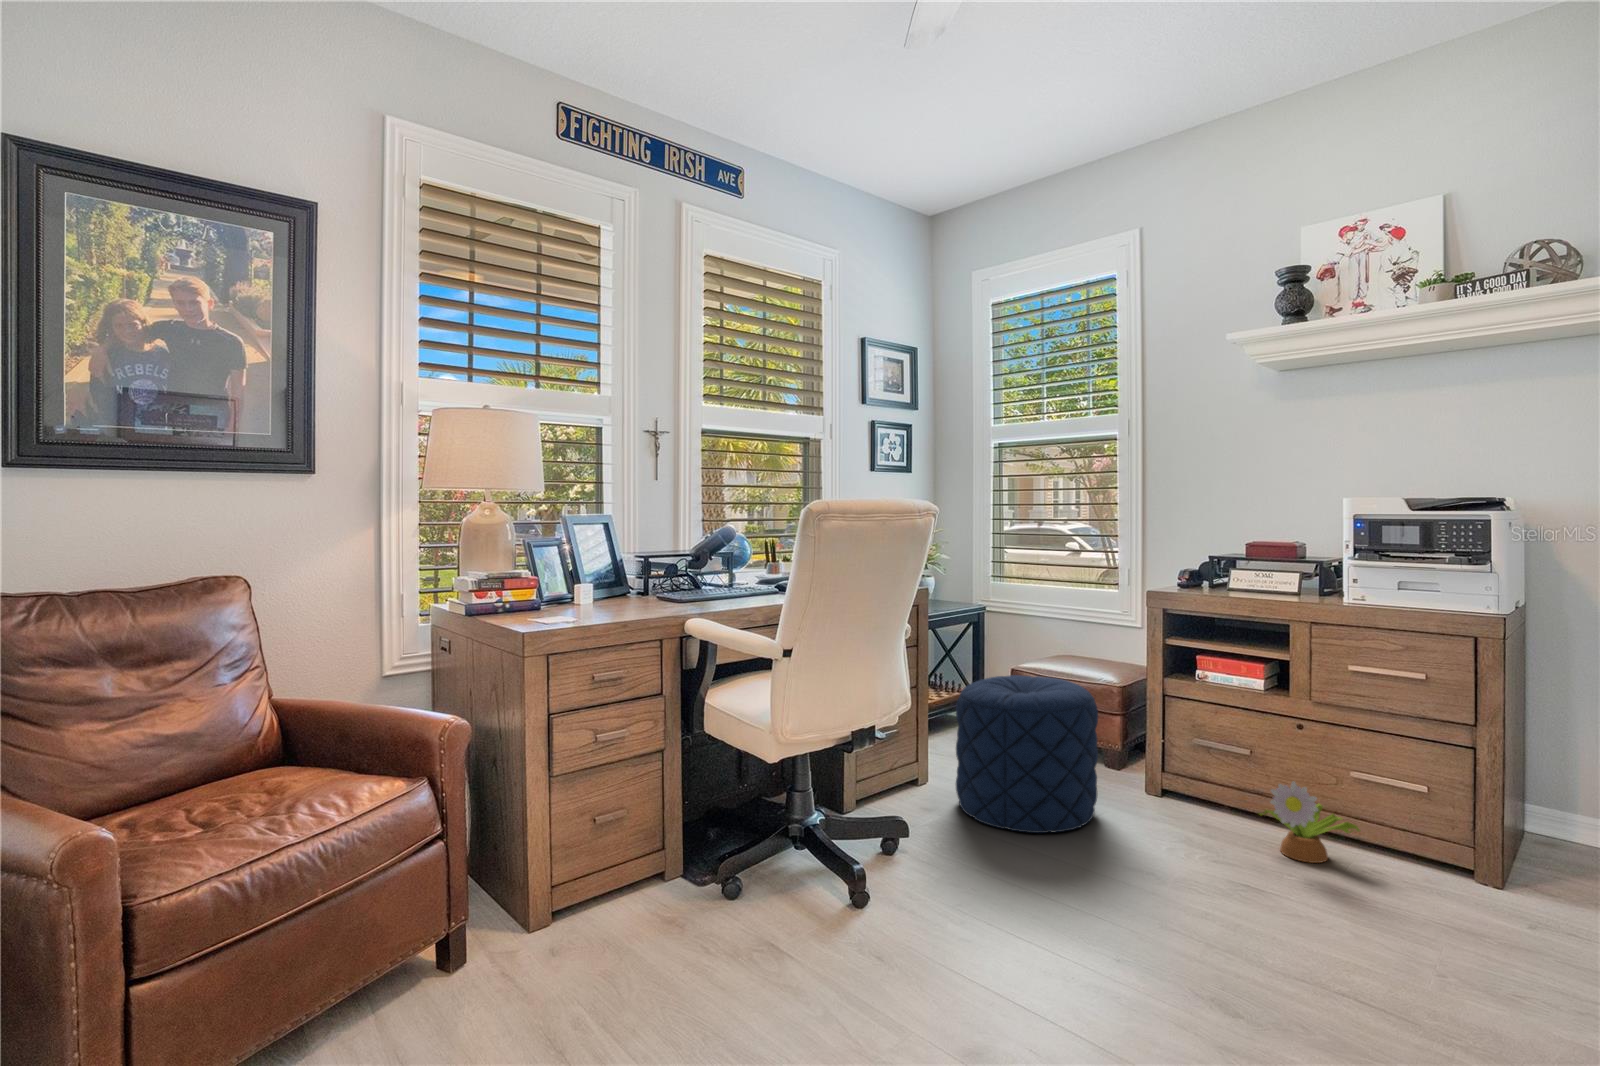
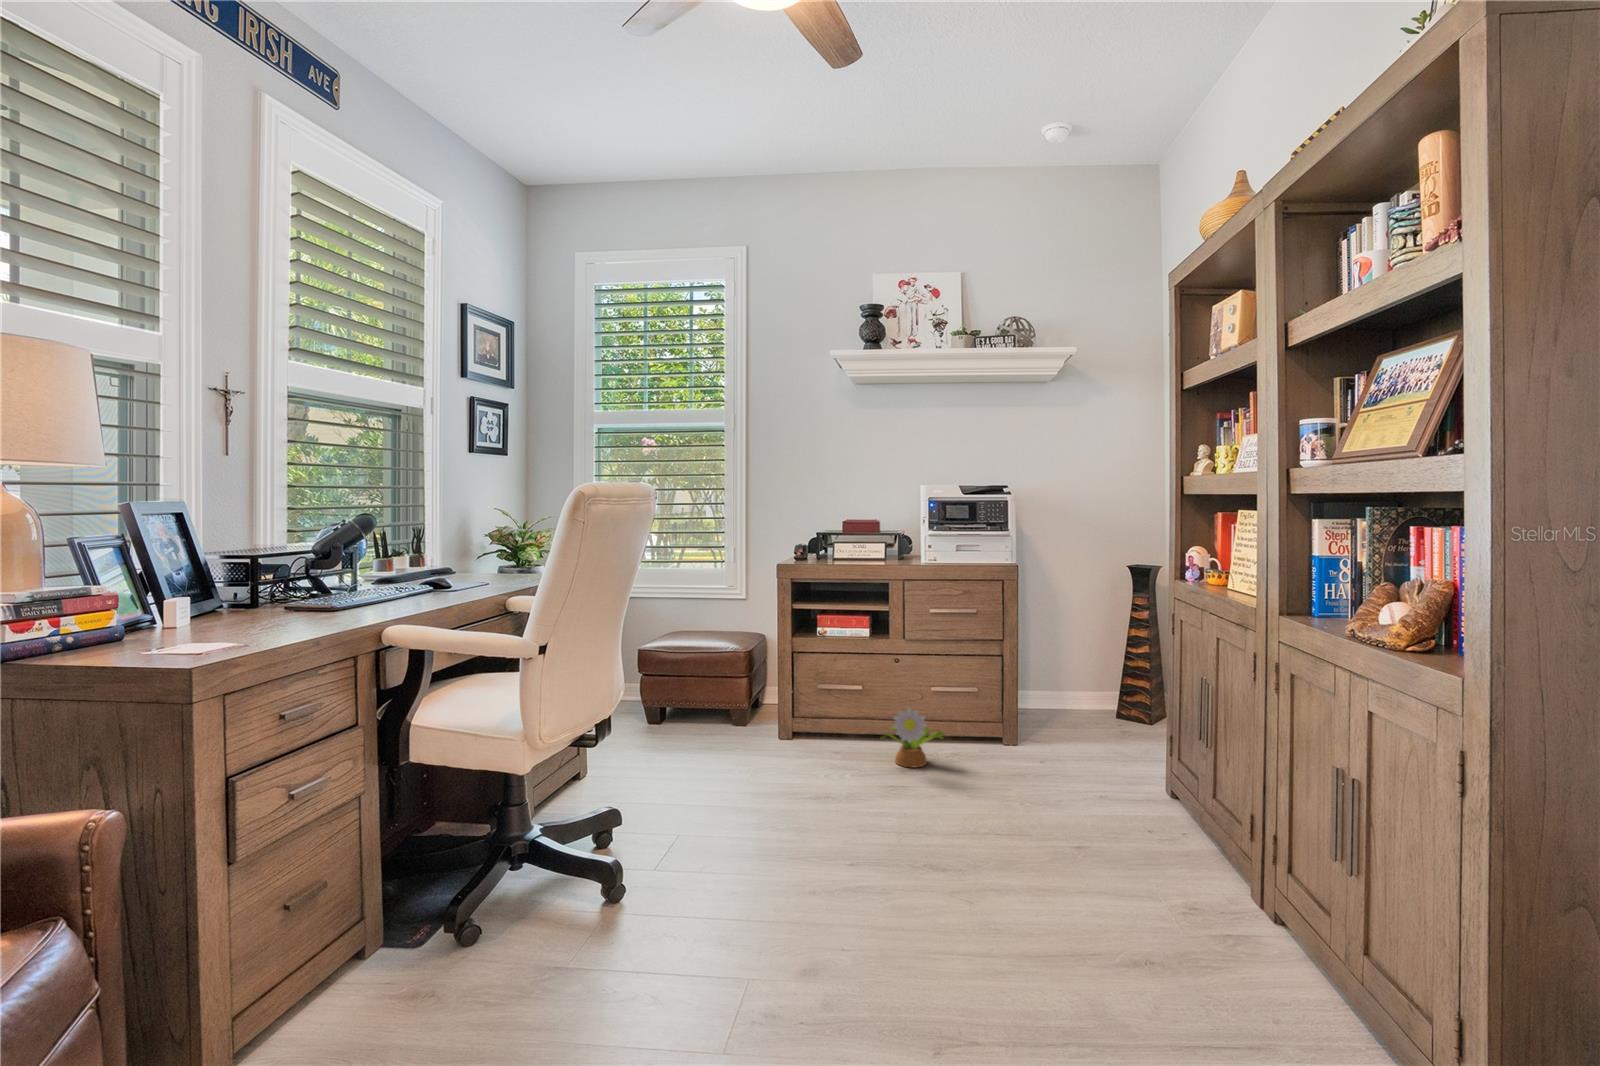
pouf: present [956,675,1098,833] -> none [631,651,762,799]

